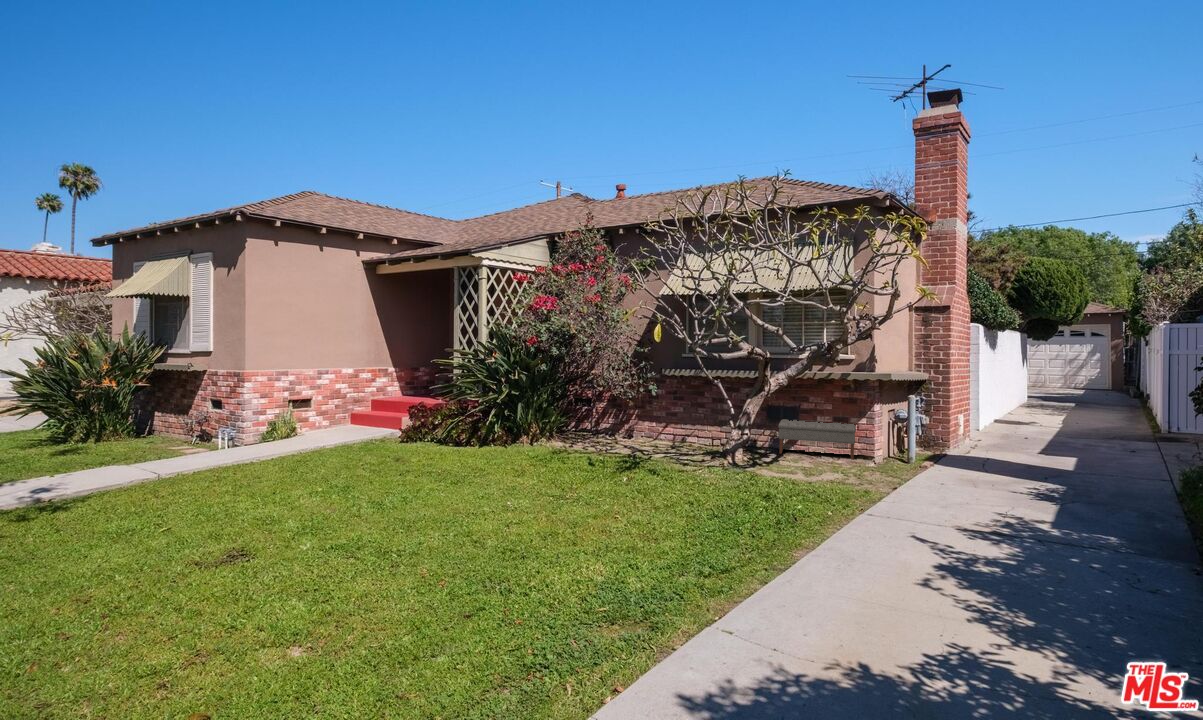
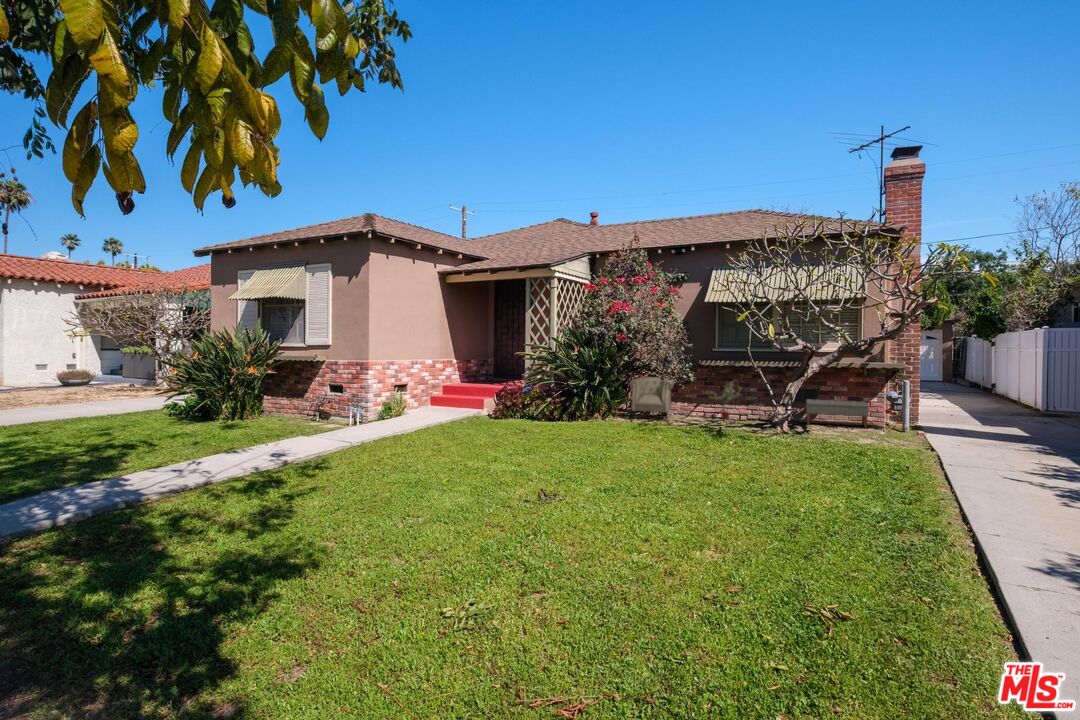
chair: none [563,390,620,447] -> present [630,377,674,420]
potted tree: none [663,396,702,445] -> present [710,383,742,419]

